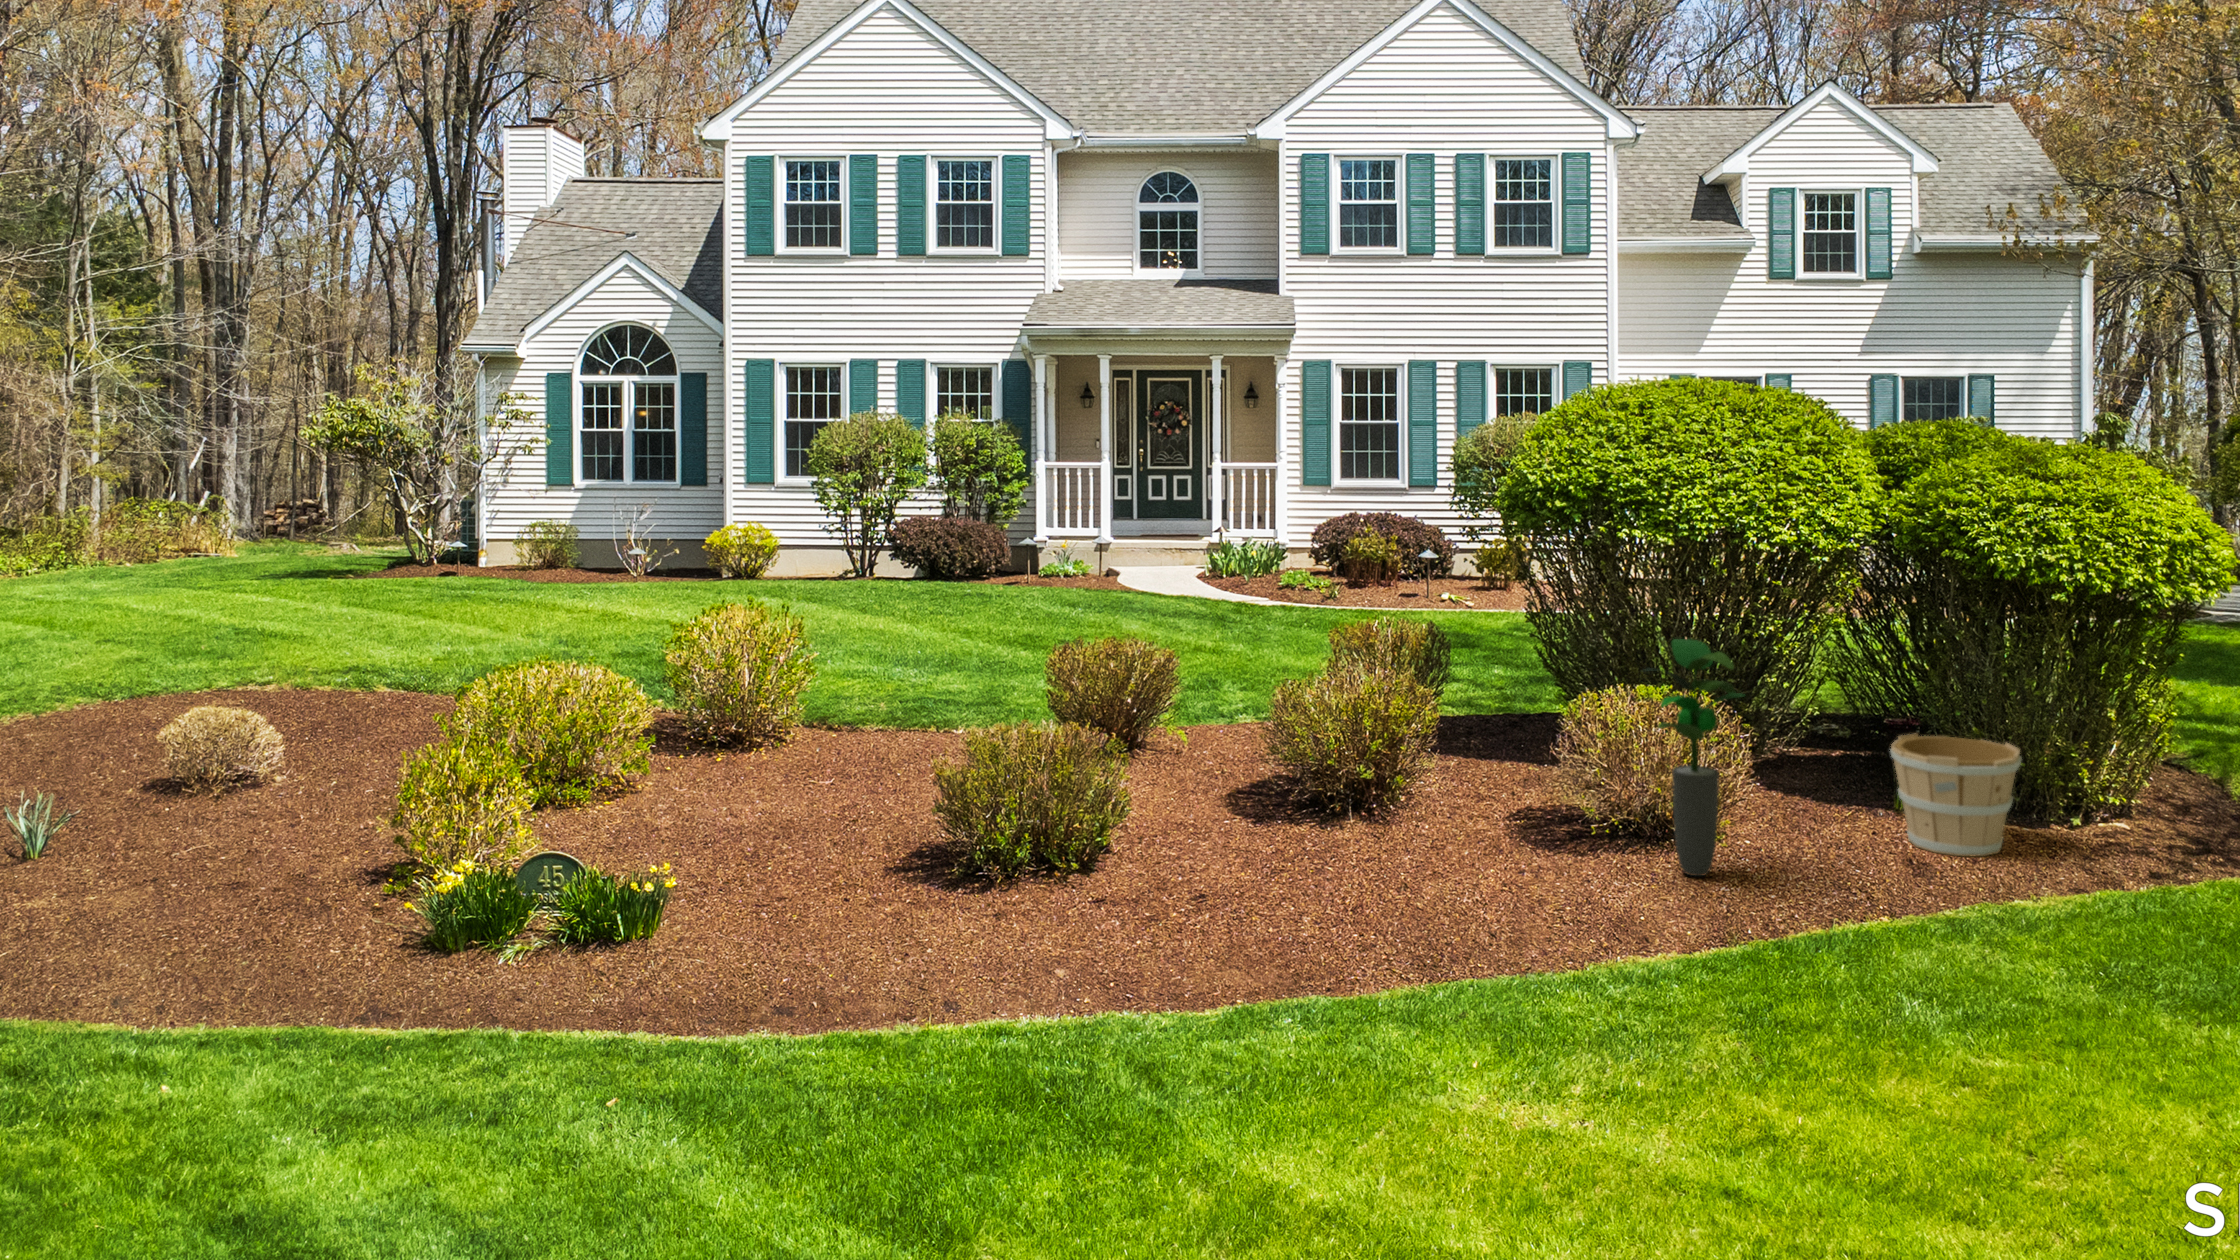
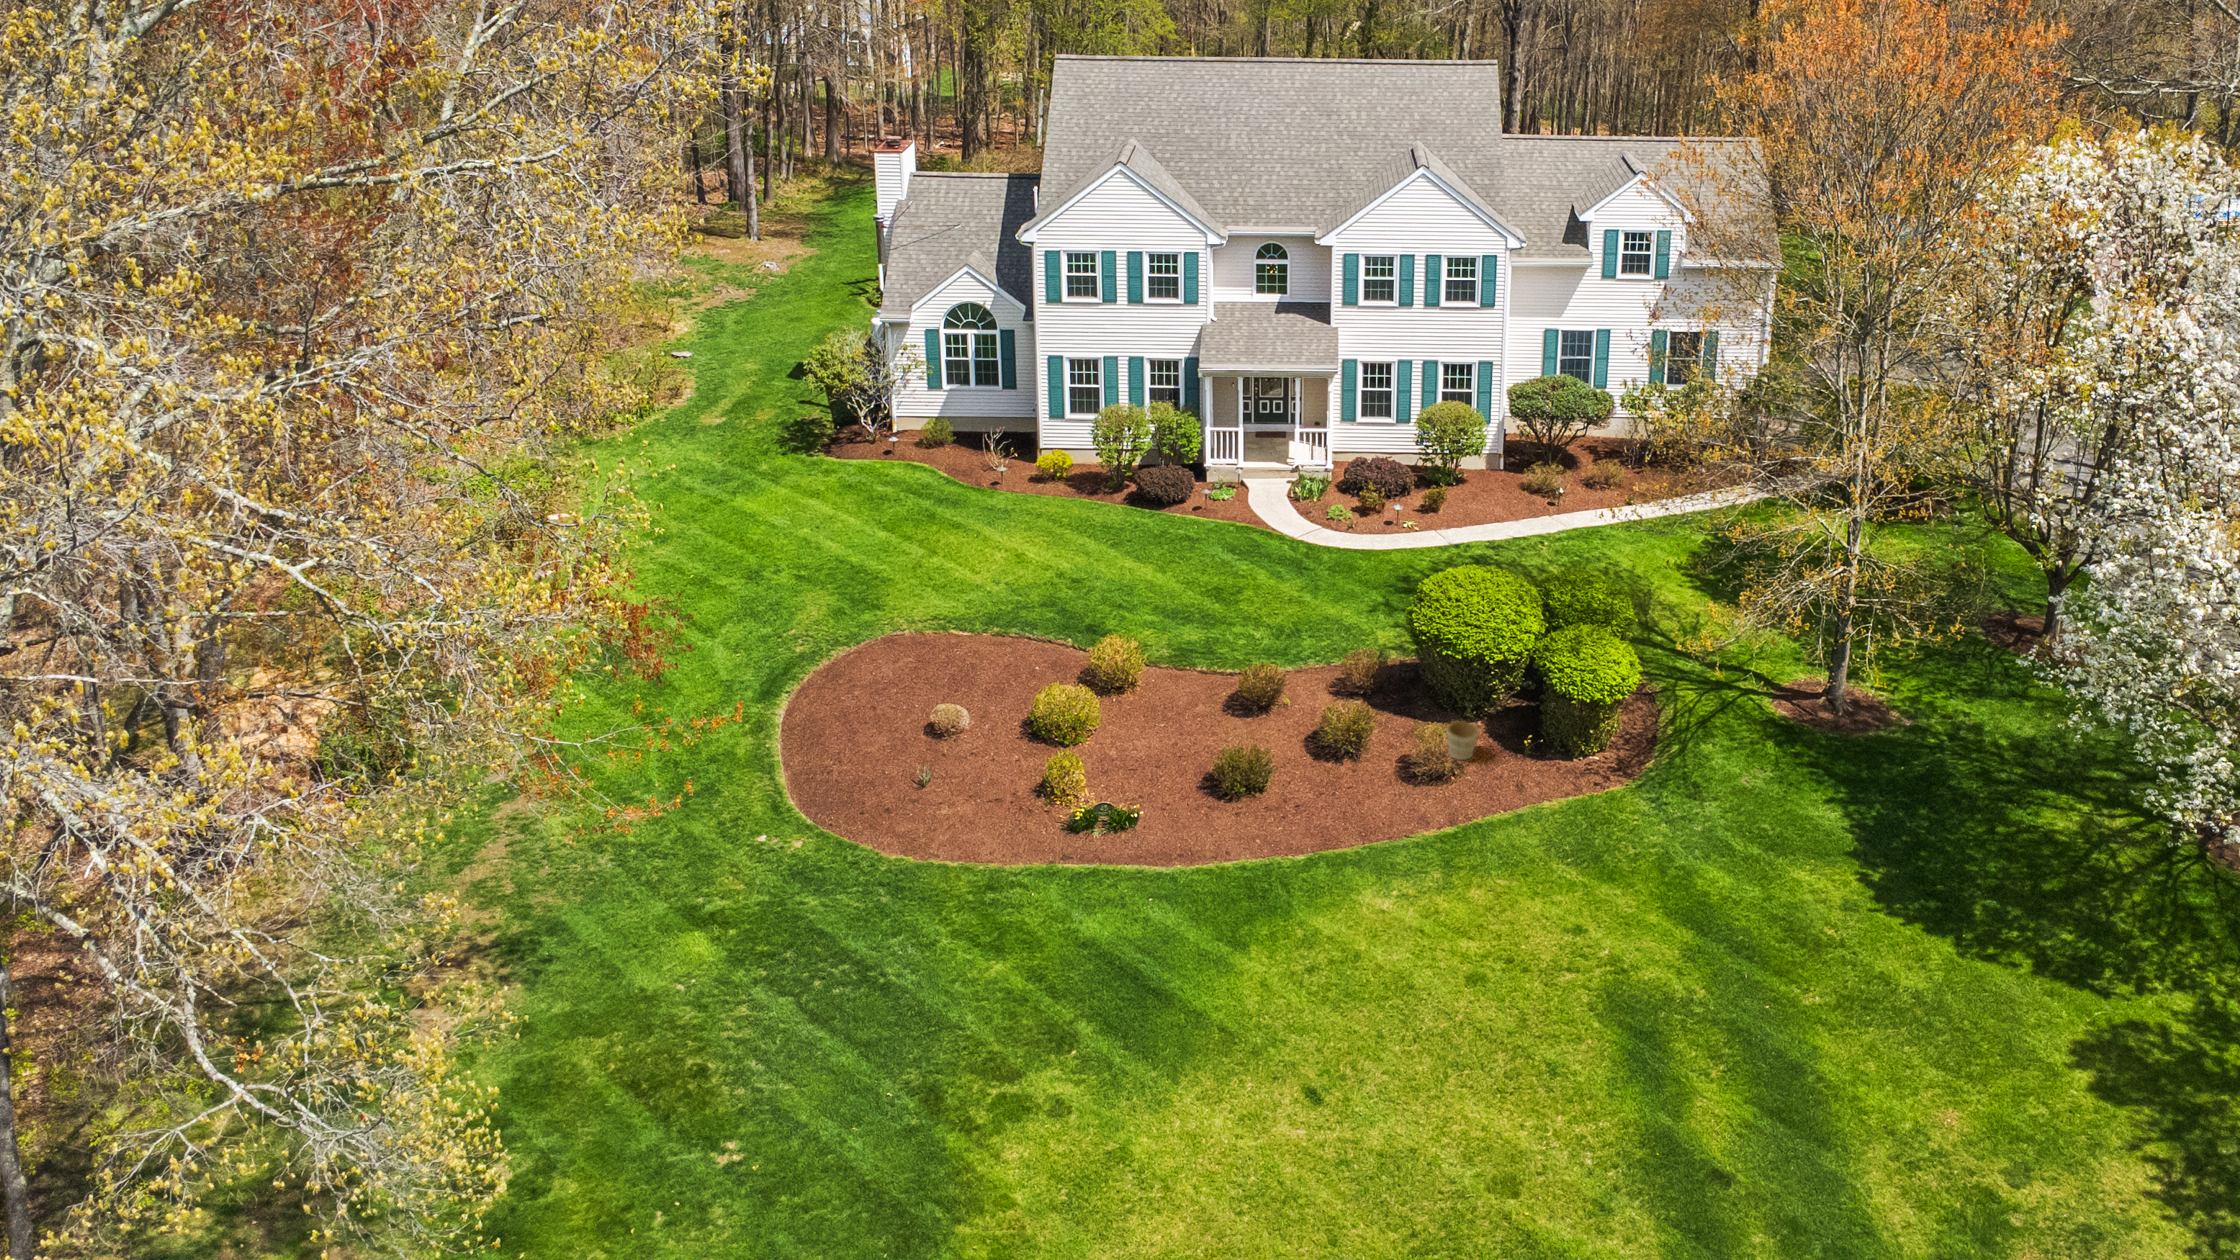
potted plant: present [1645,639,1745,876] -> none [1369,701,1396,764]

